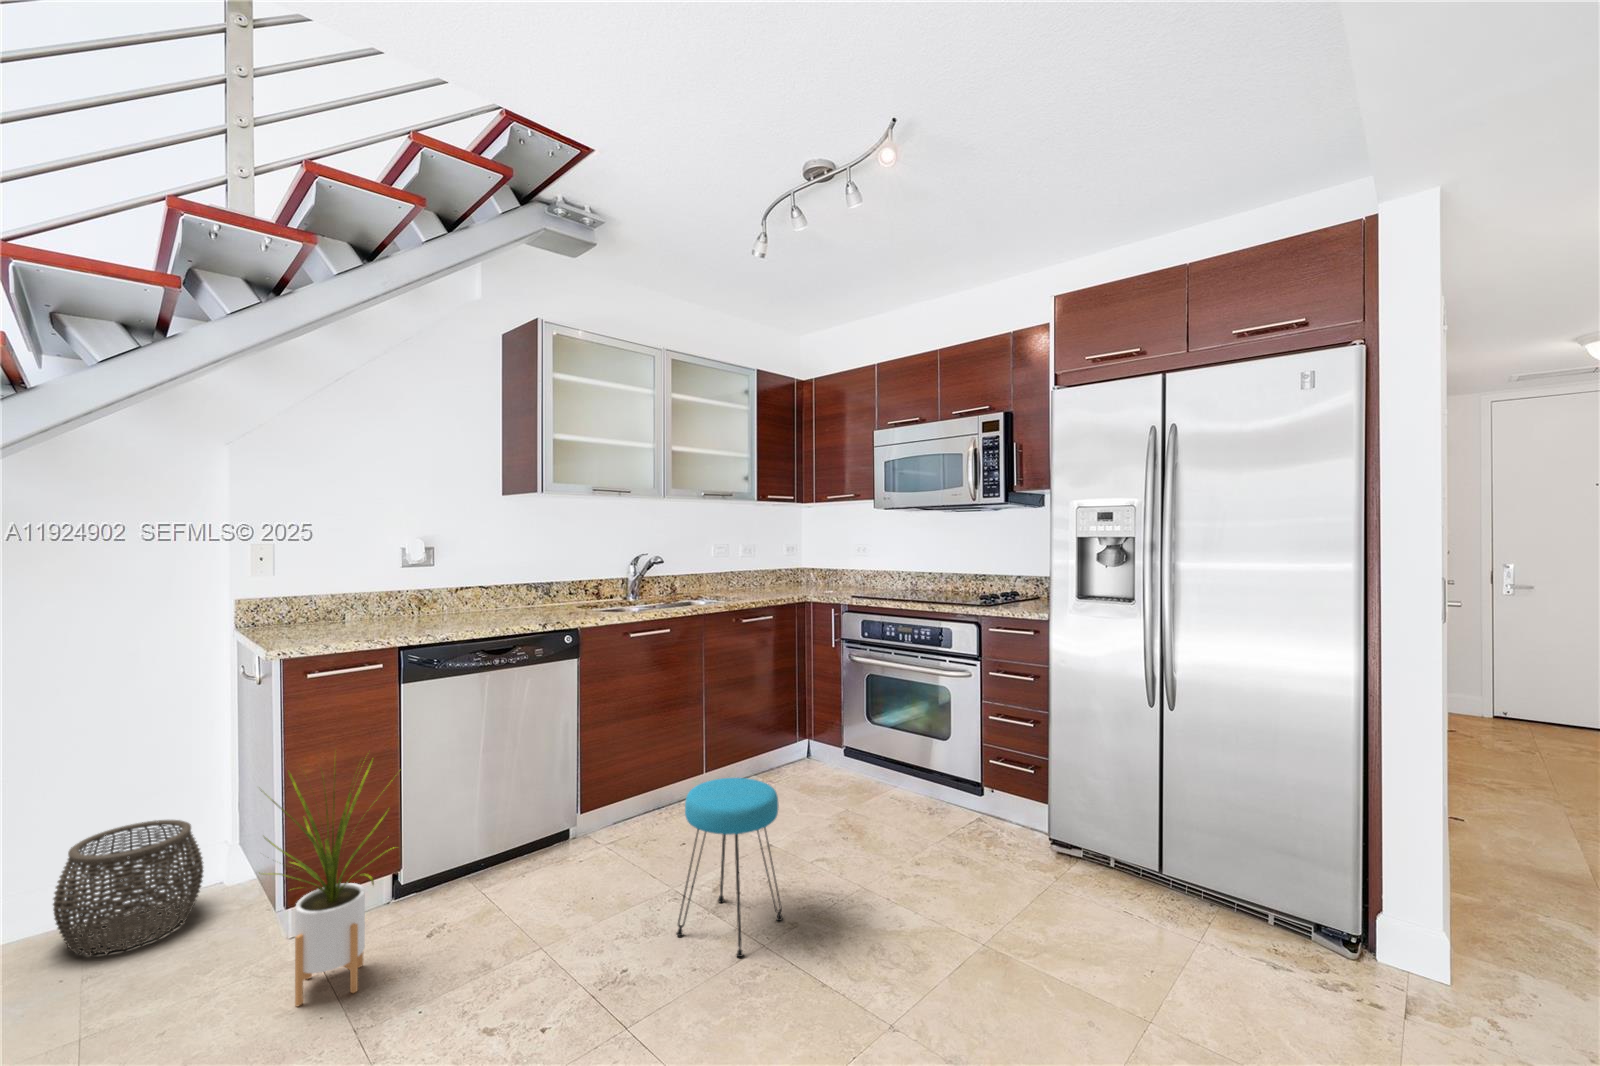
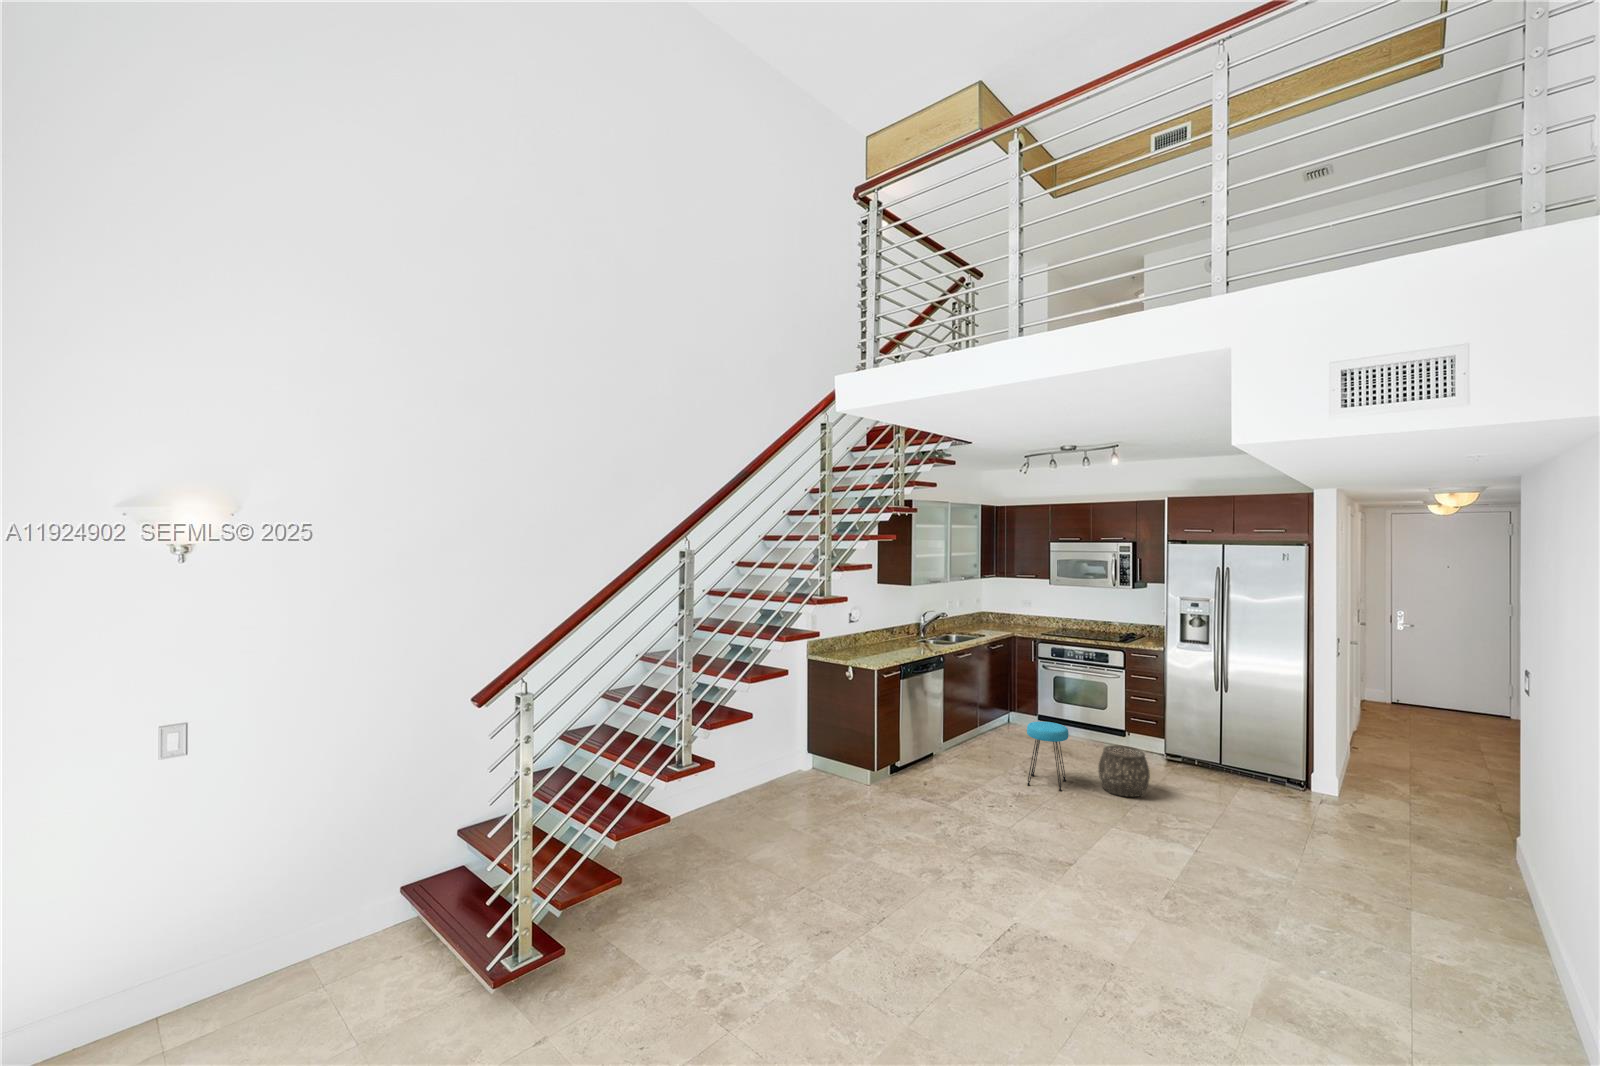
house plant: present [263,760,394,1006] -> none [888,706,935,803]
woven basket: present [53,820,203,955] -> present [1098,745,1150,797]

